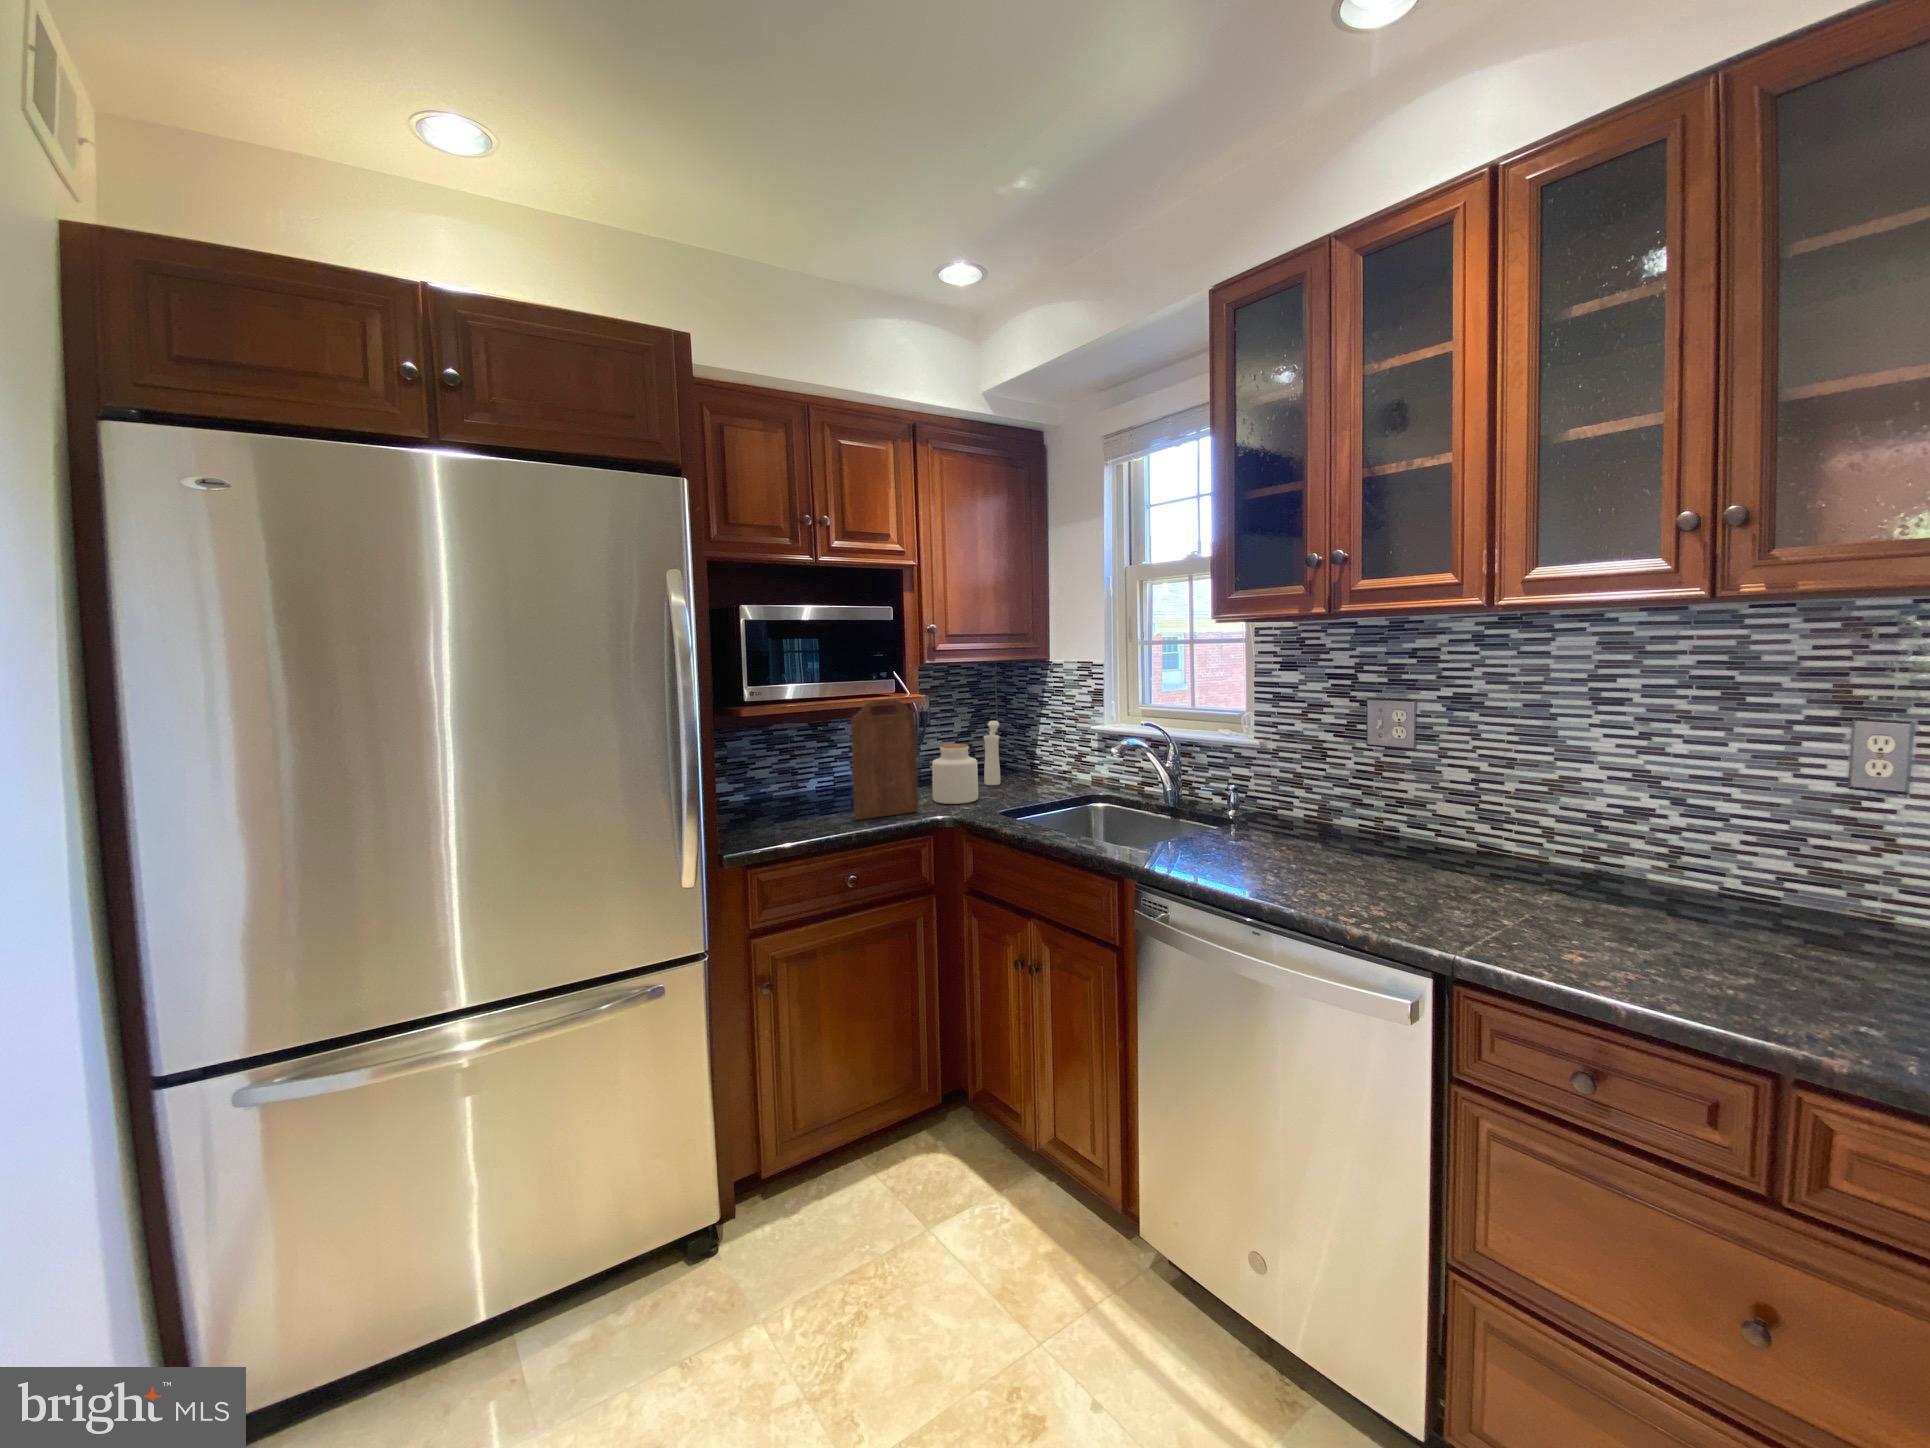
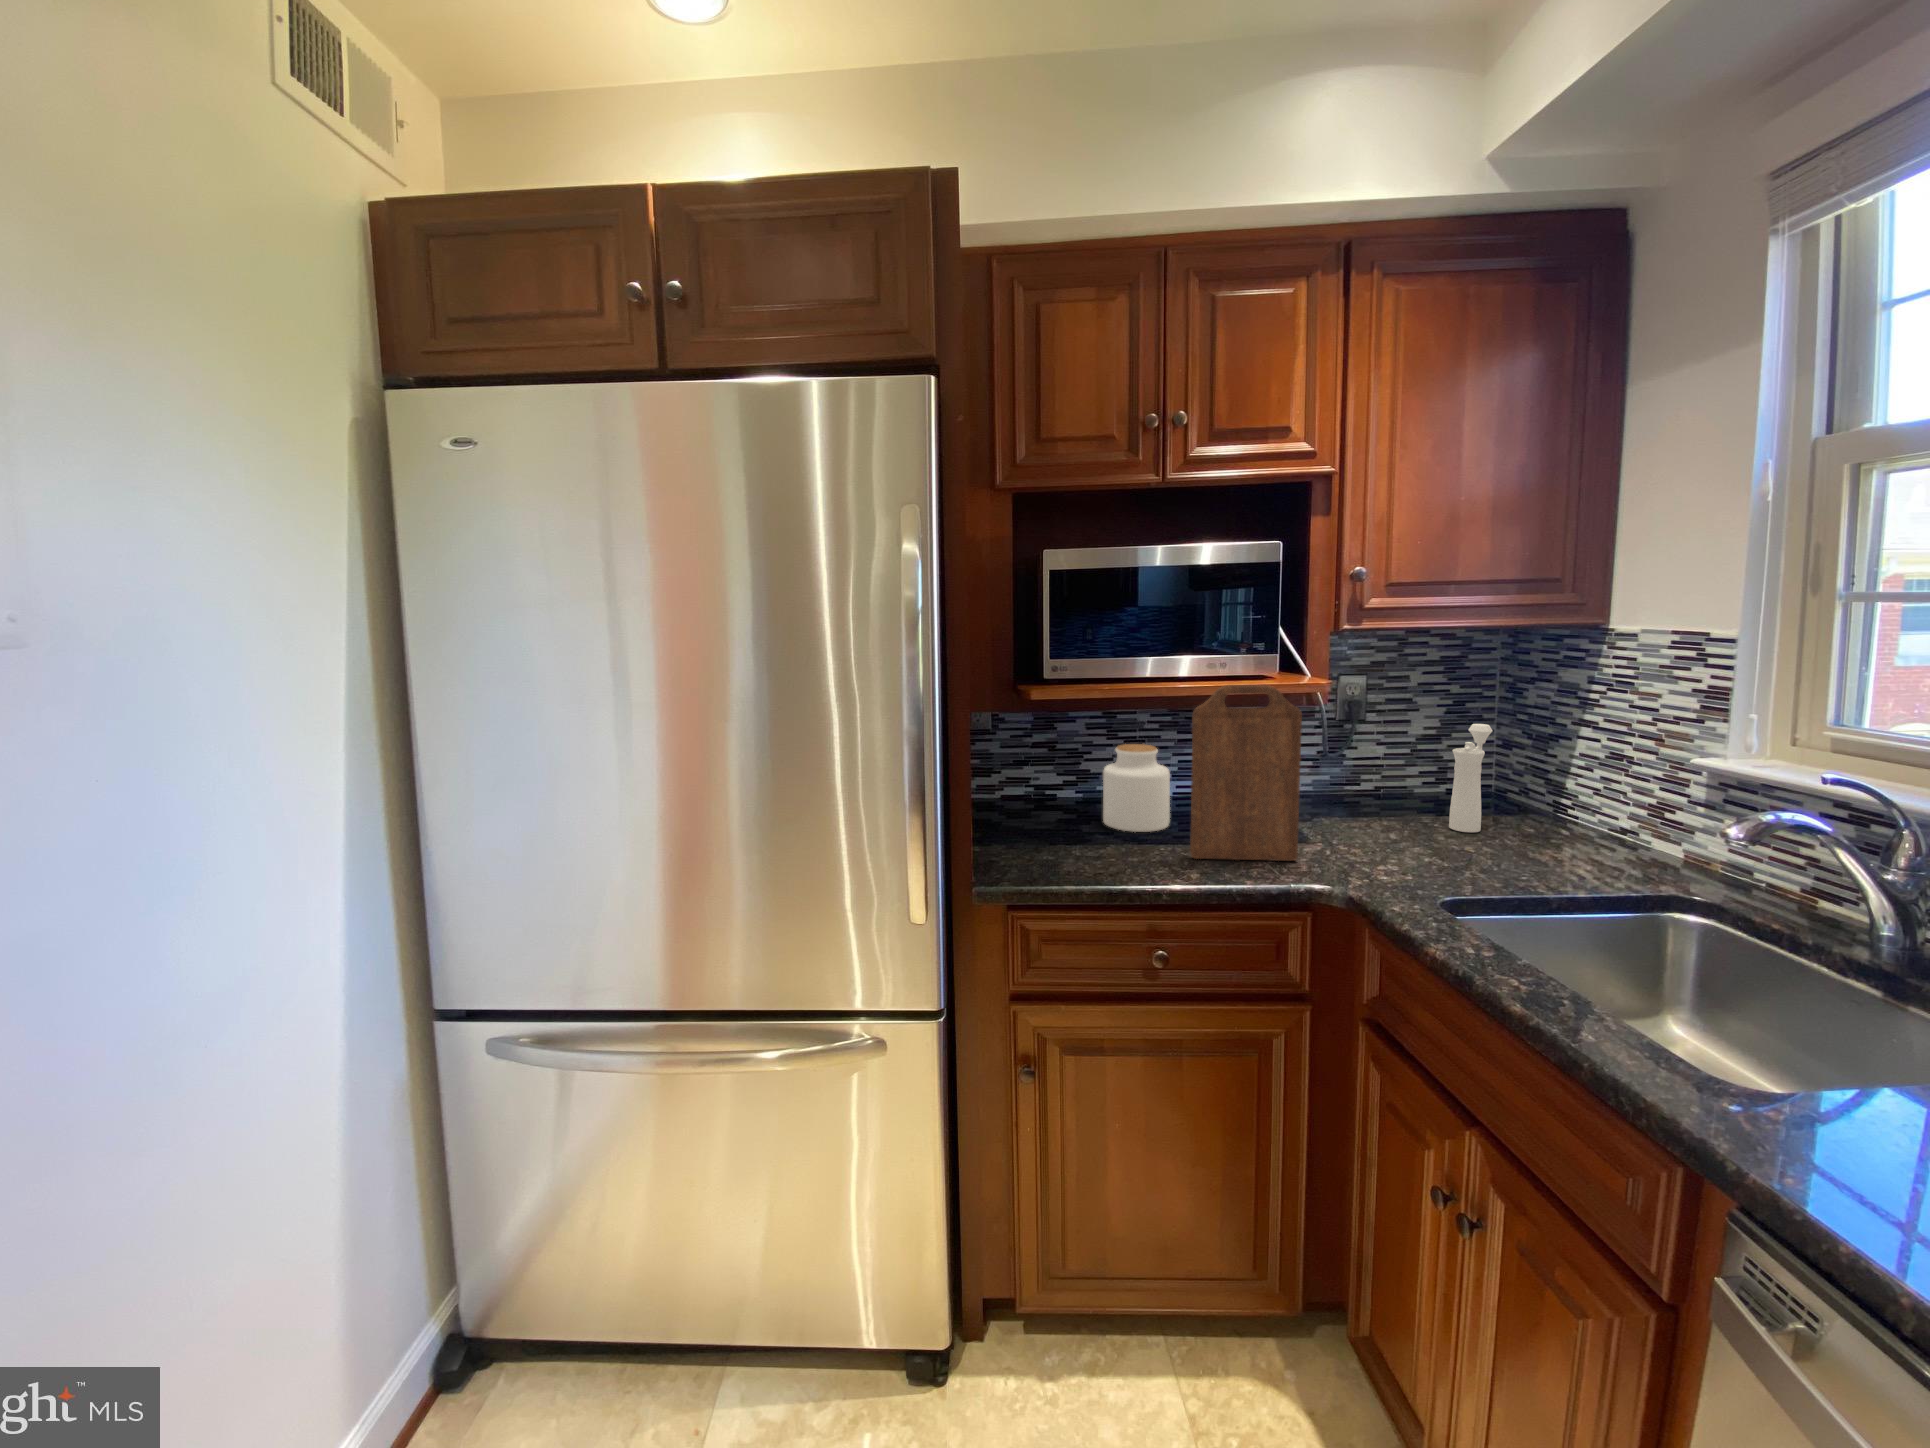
jar: present [932,744,978,804] -> present [1103,744,1170,832]

